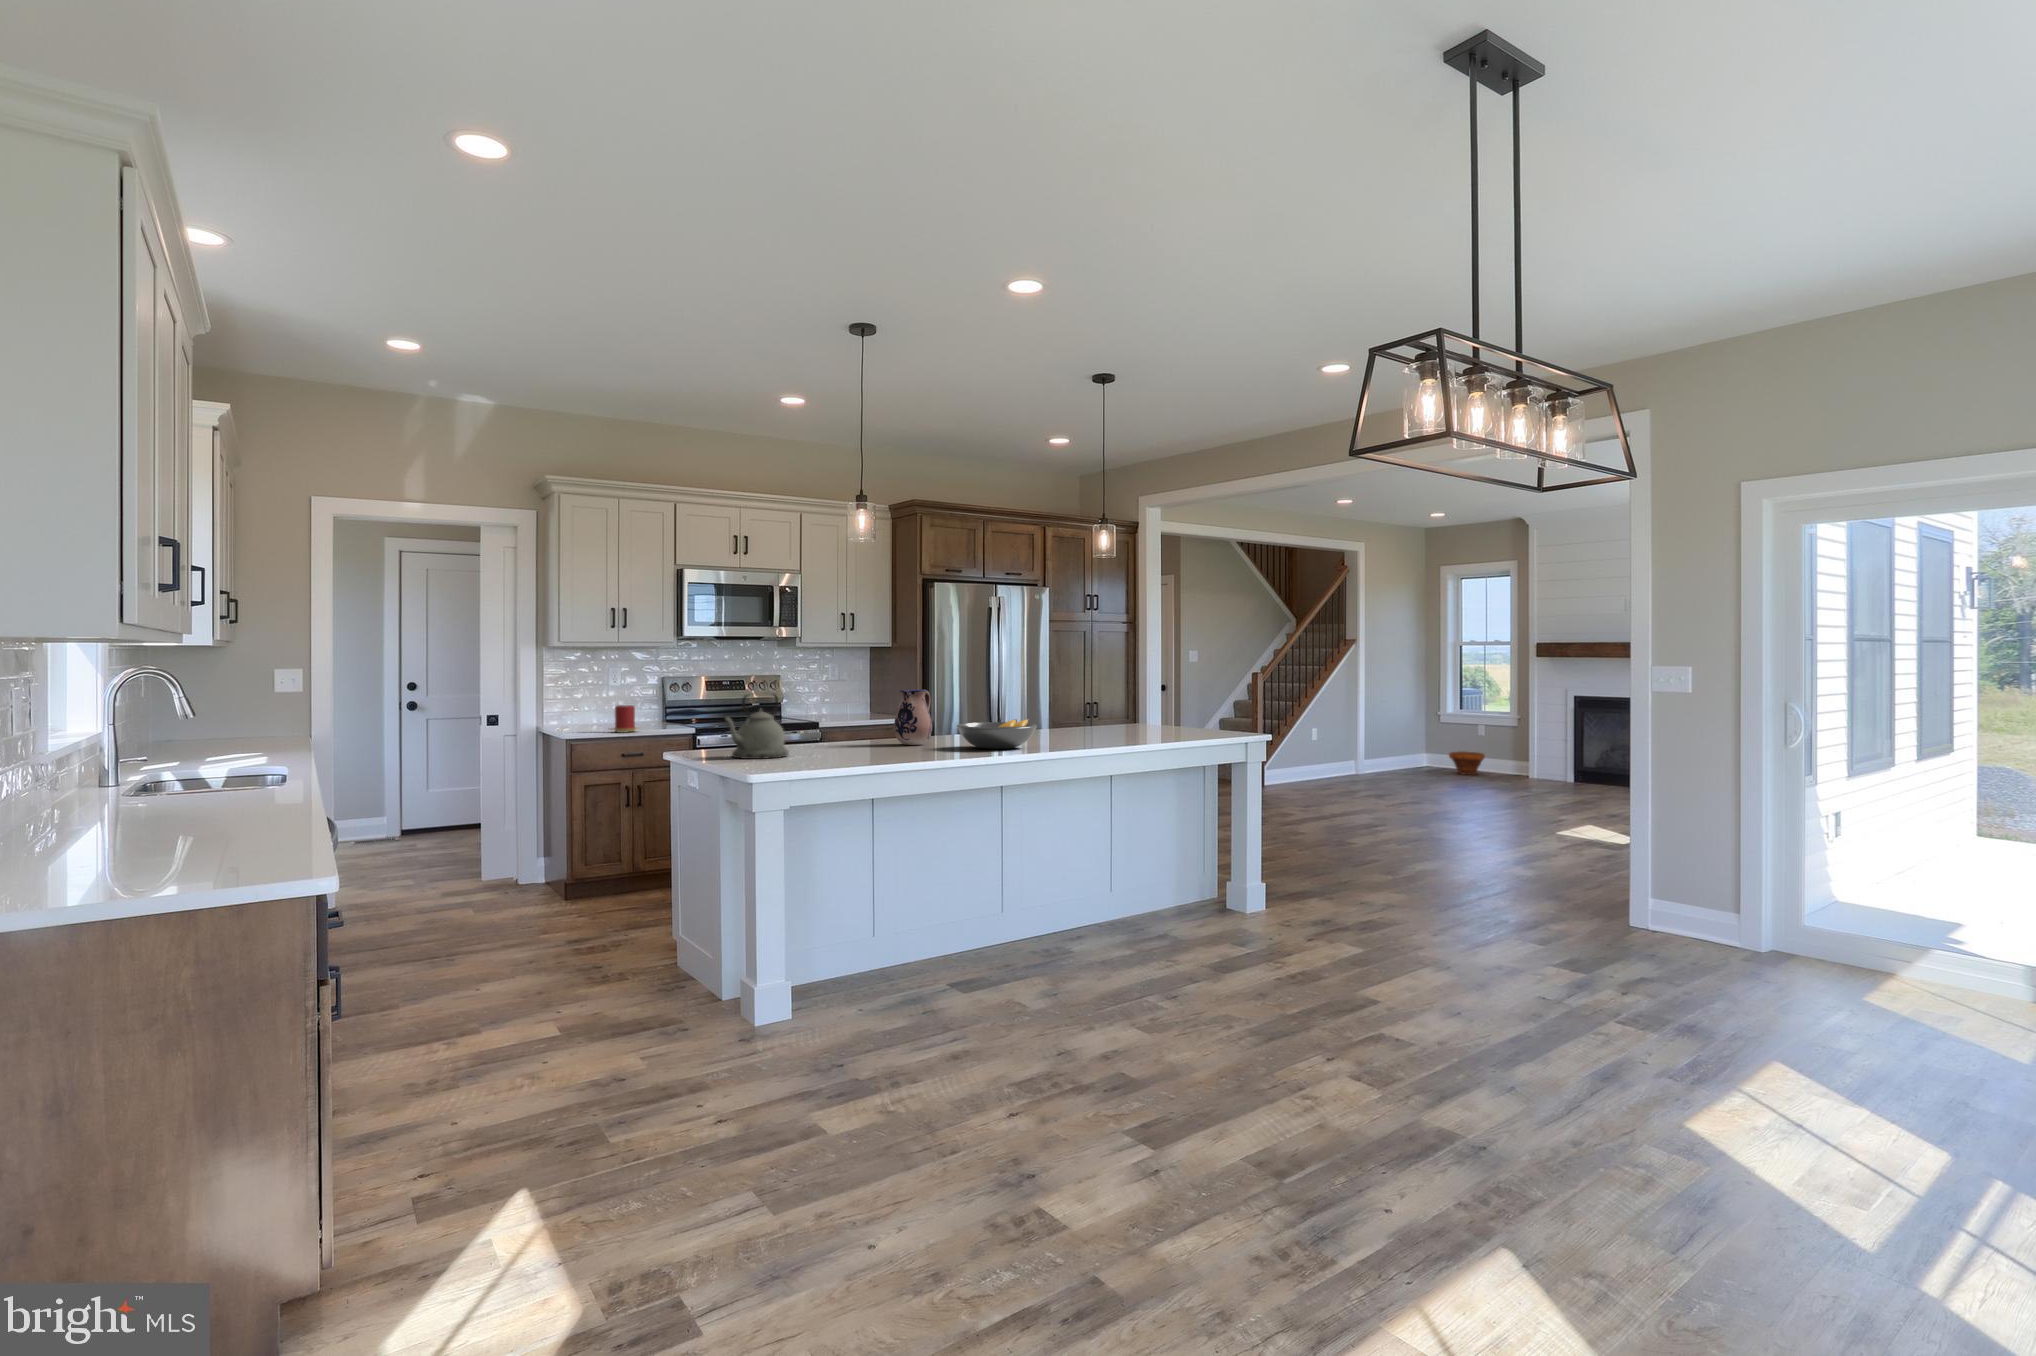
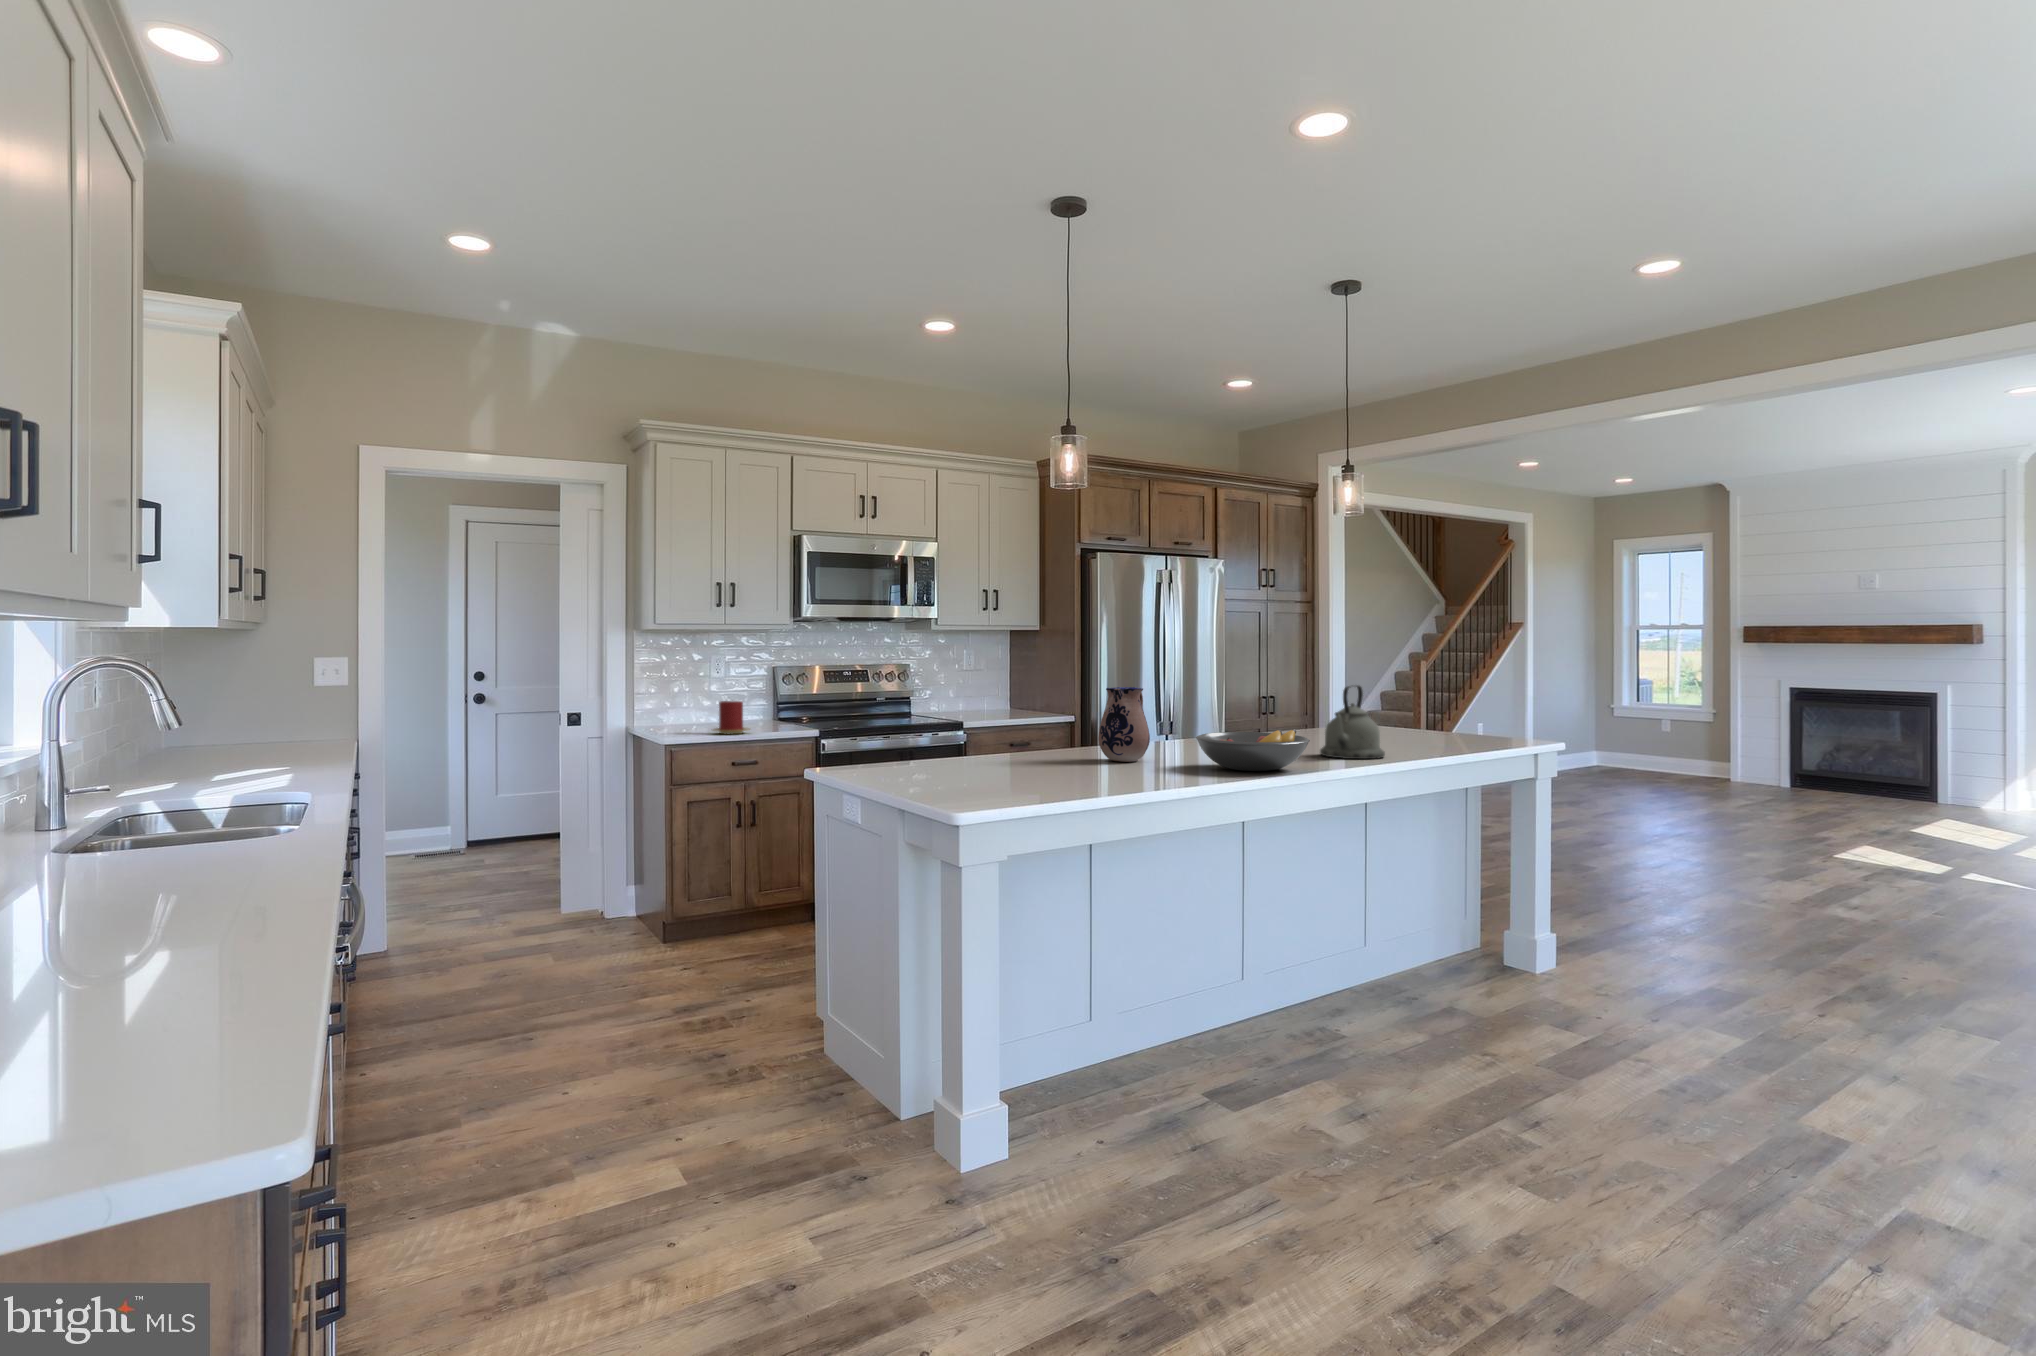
kettle: present [724,694,789,759] -> present [1320,685,1385,759]
planter: present [1449,751,1485,775] -> none [1626,749,1671,776]

